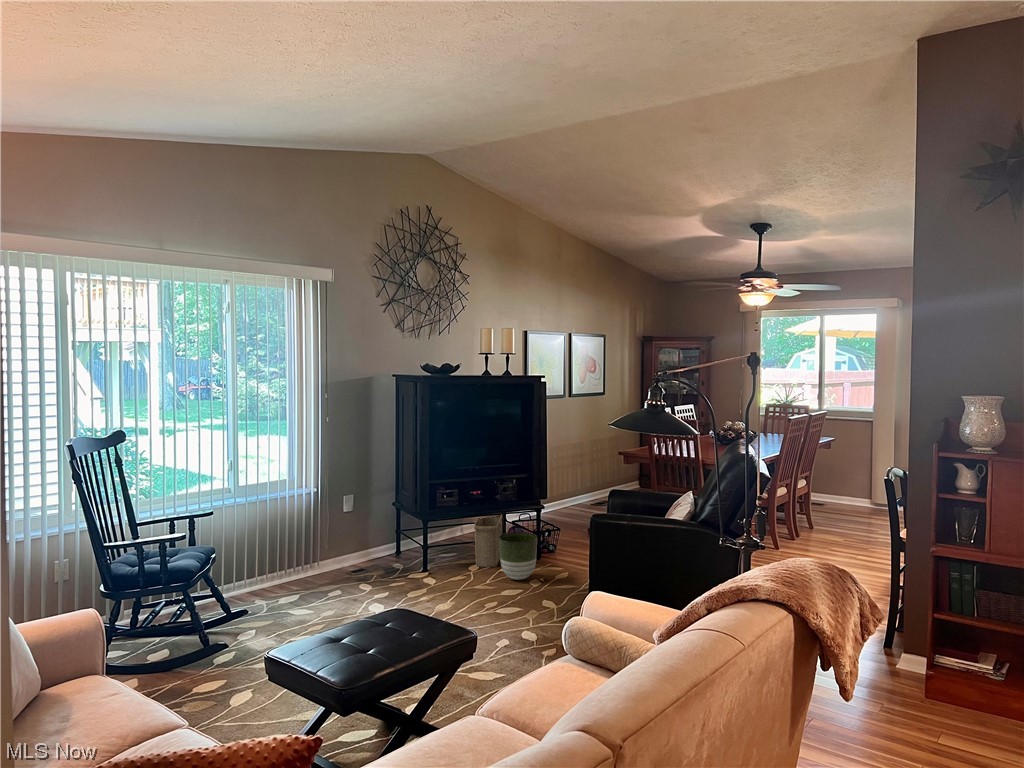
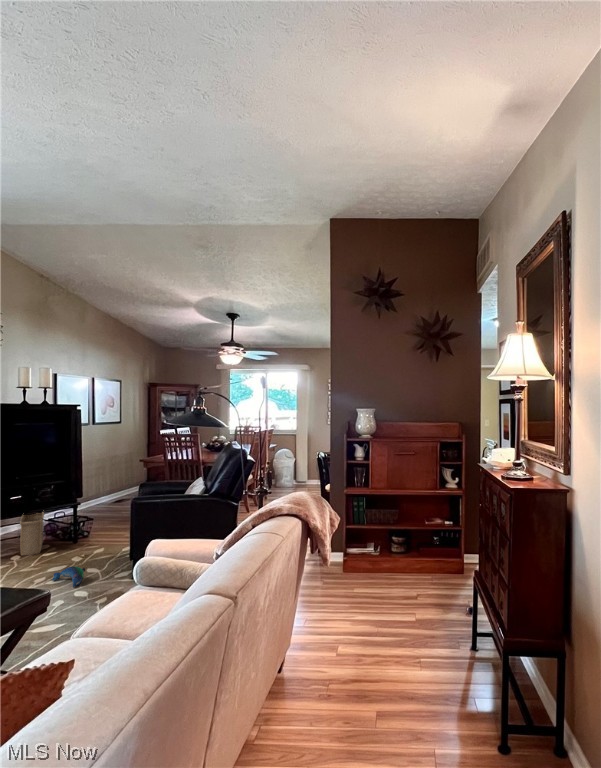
planter: present [499,532,537,580] -> none [45,522,78,560]
plush toy: none [503,593,540,622] -> present [52,566,85,587]

